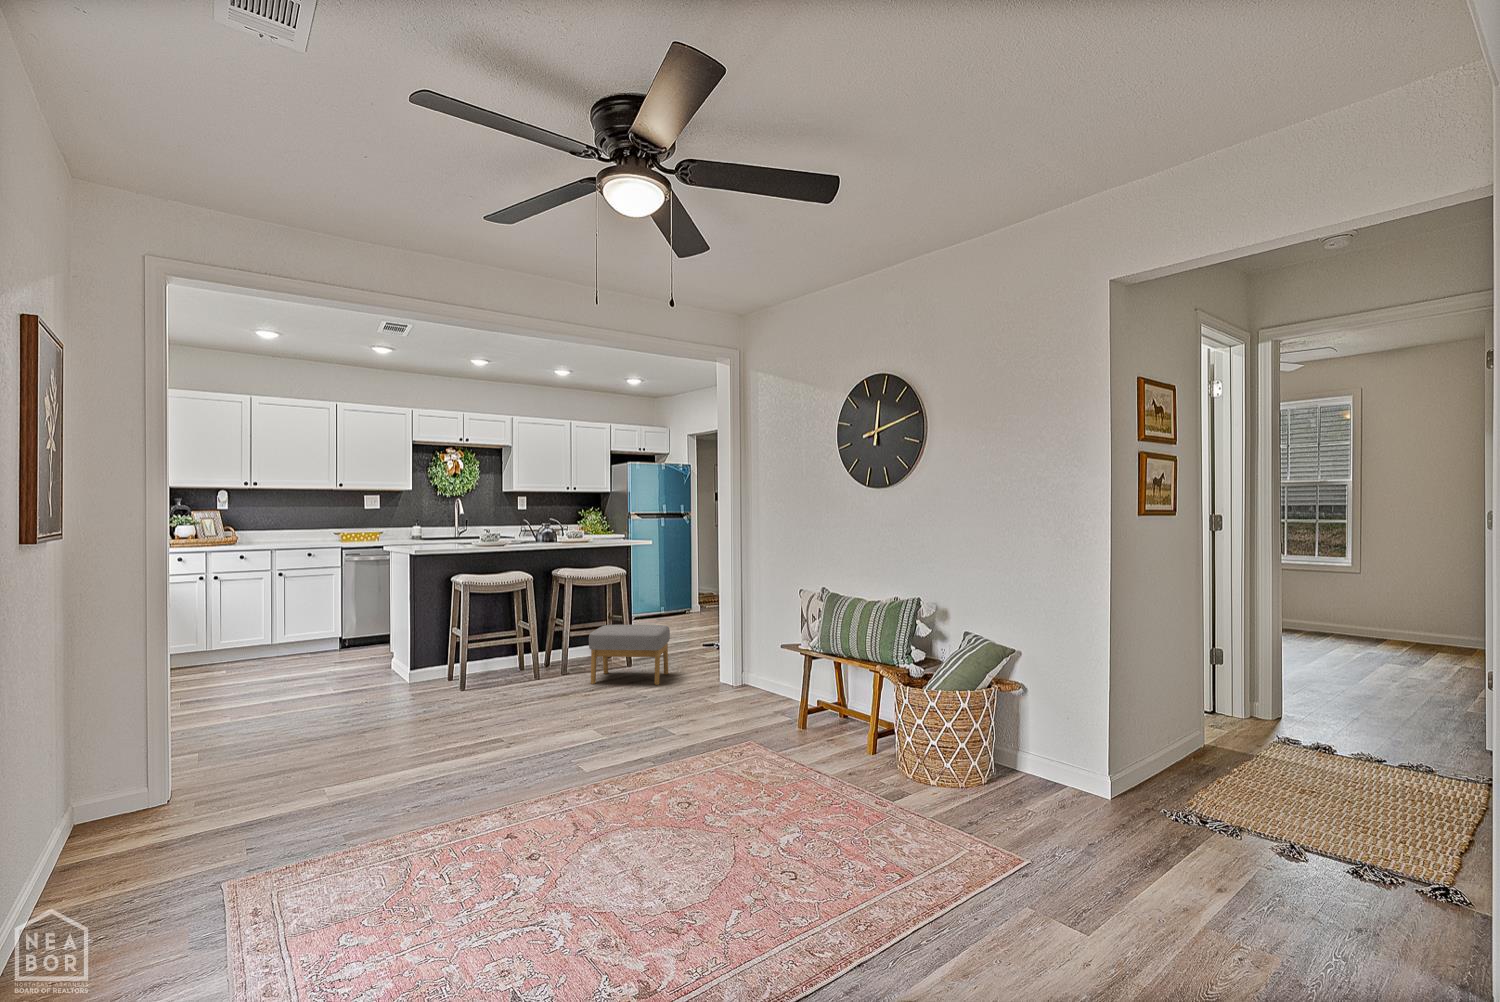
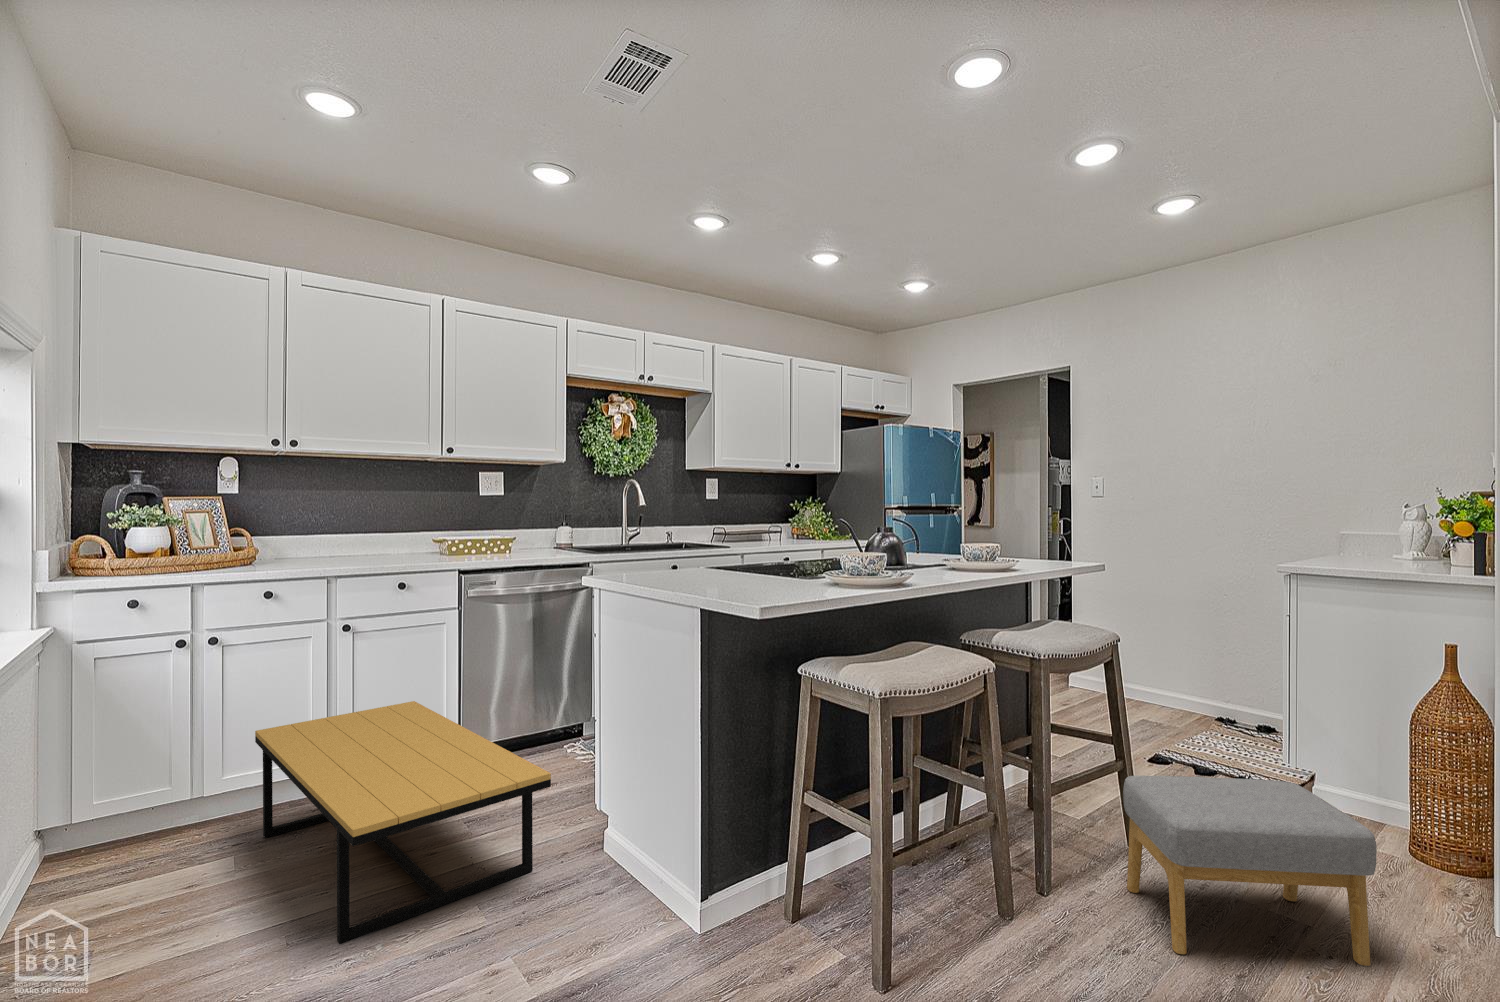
coffee table: none [236,612,361,686] -> present [255,701,551,944]

